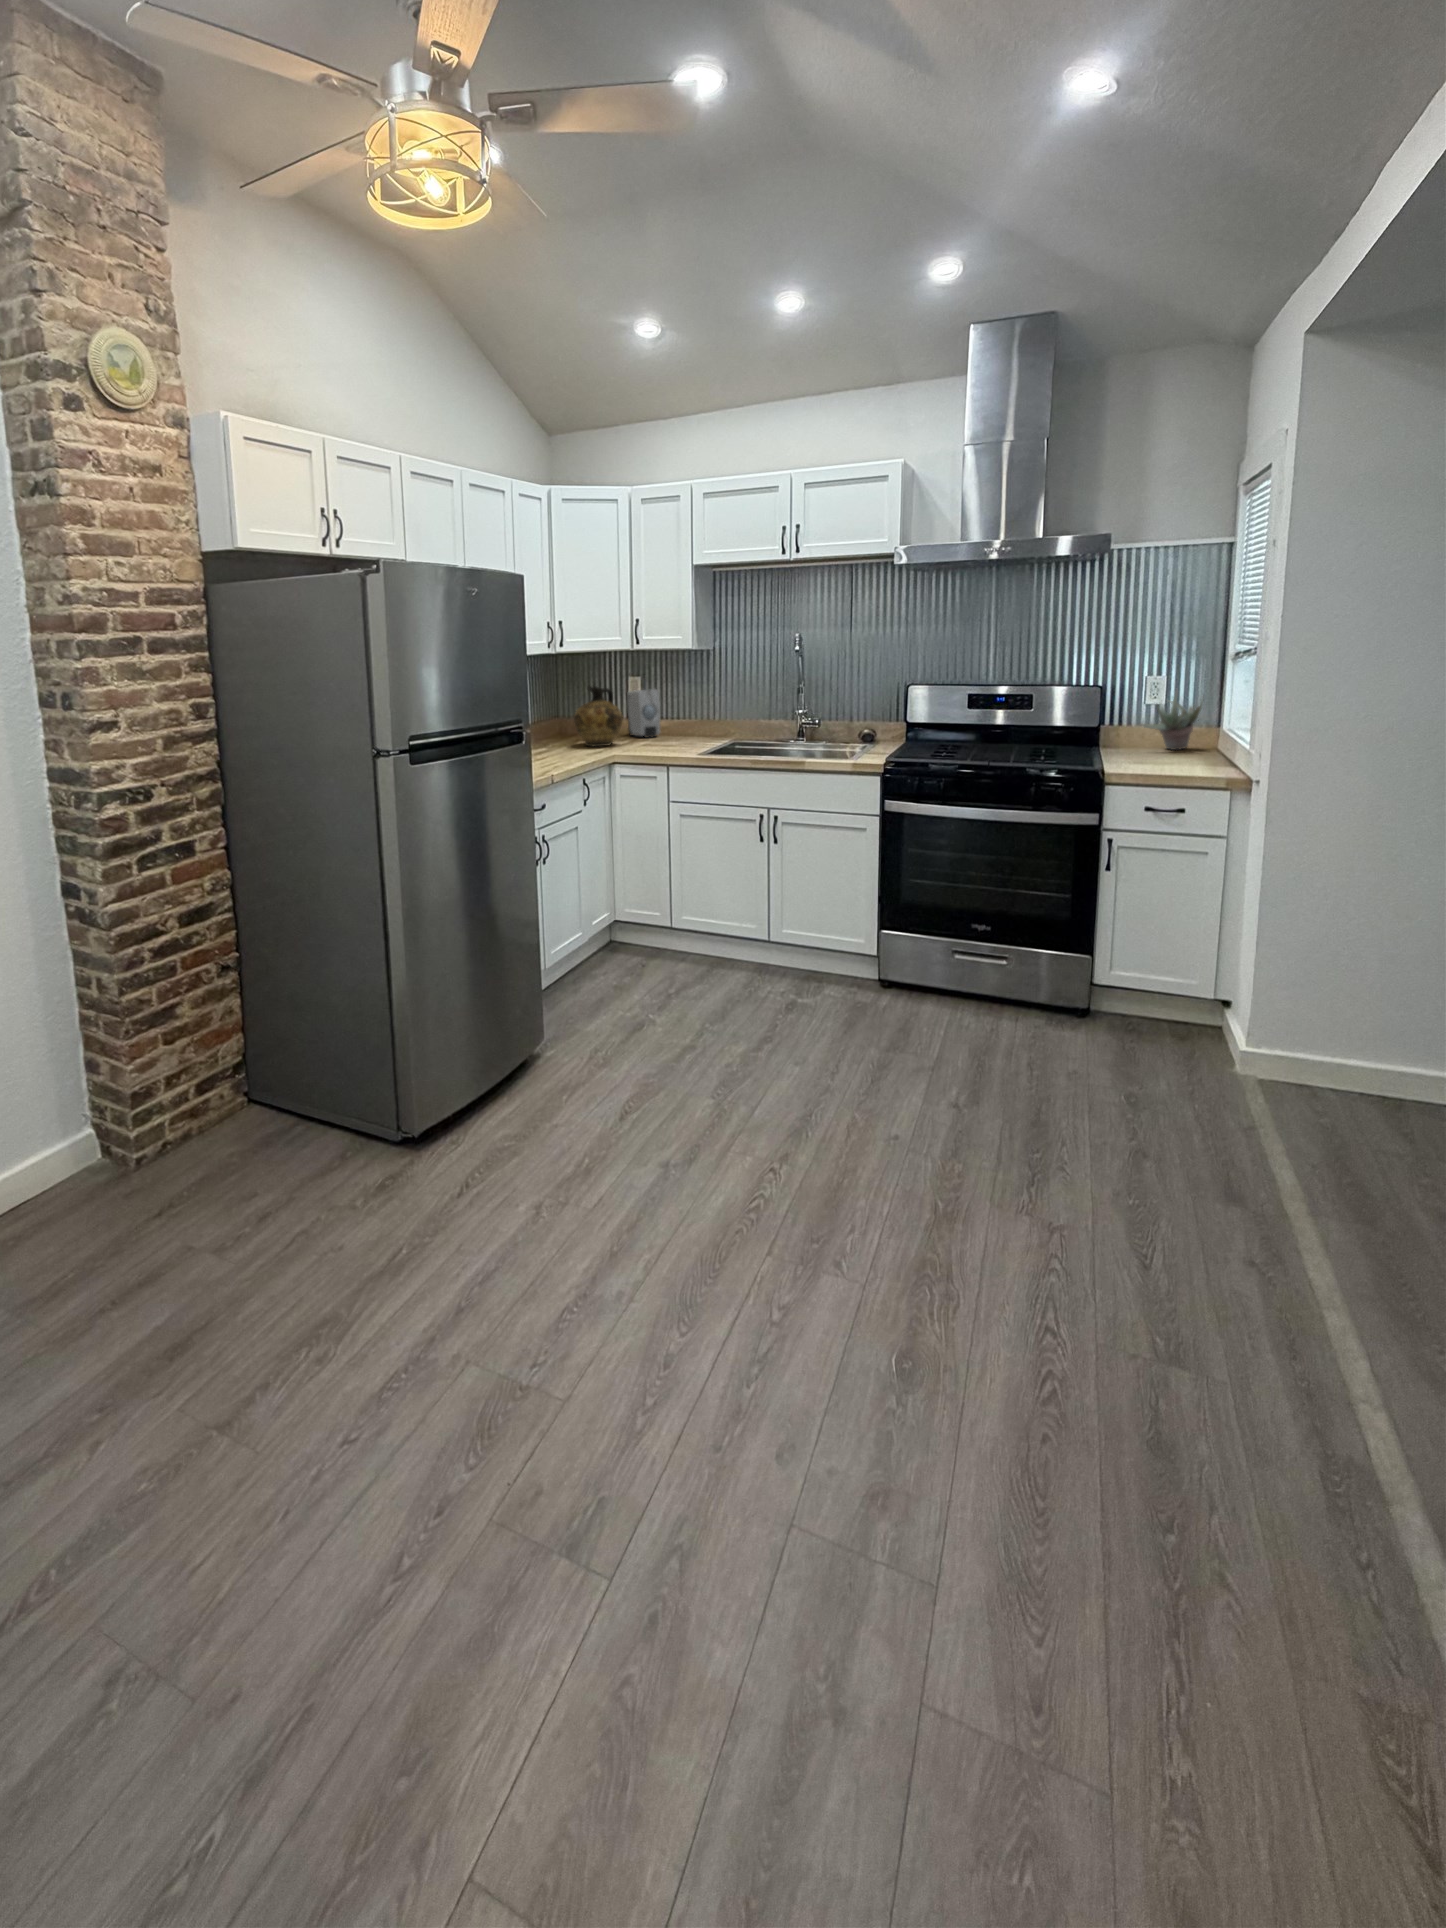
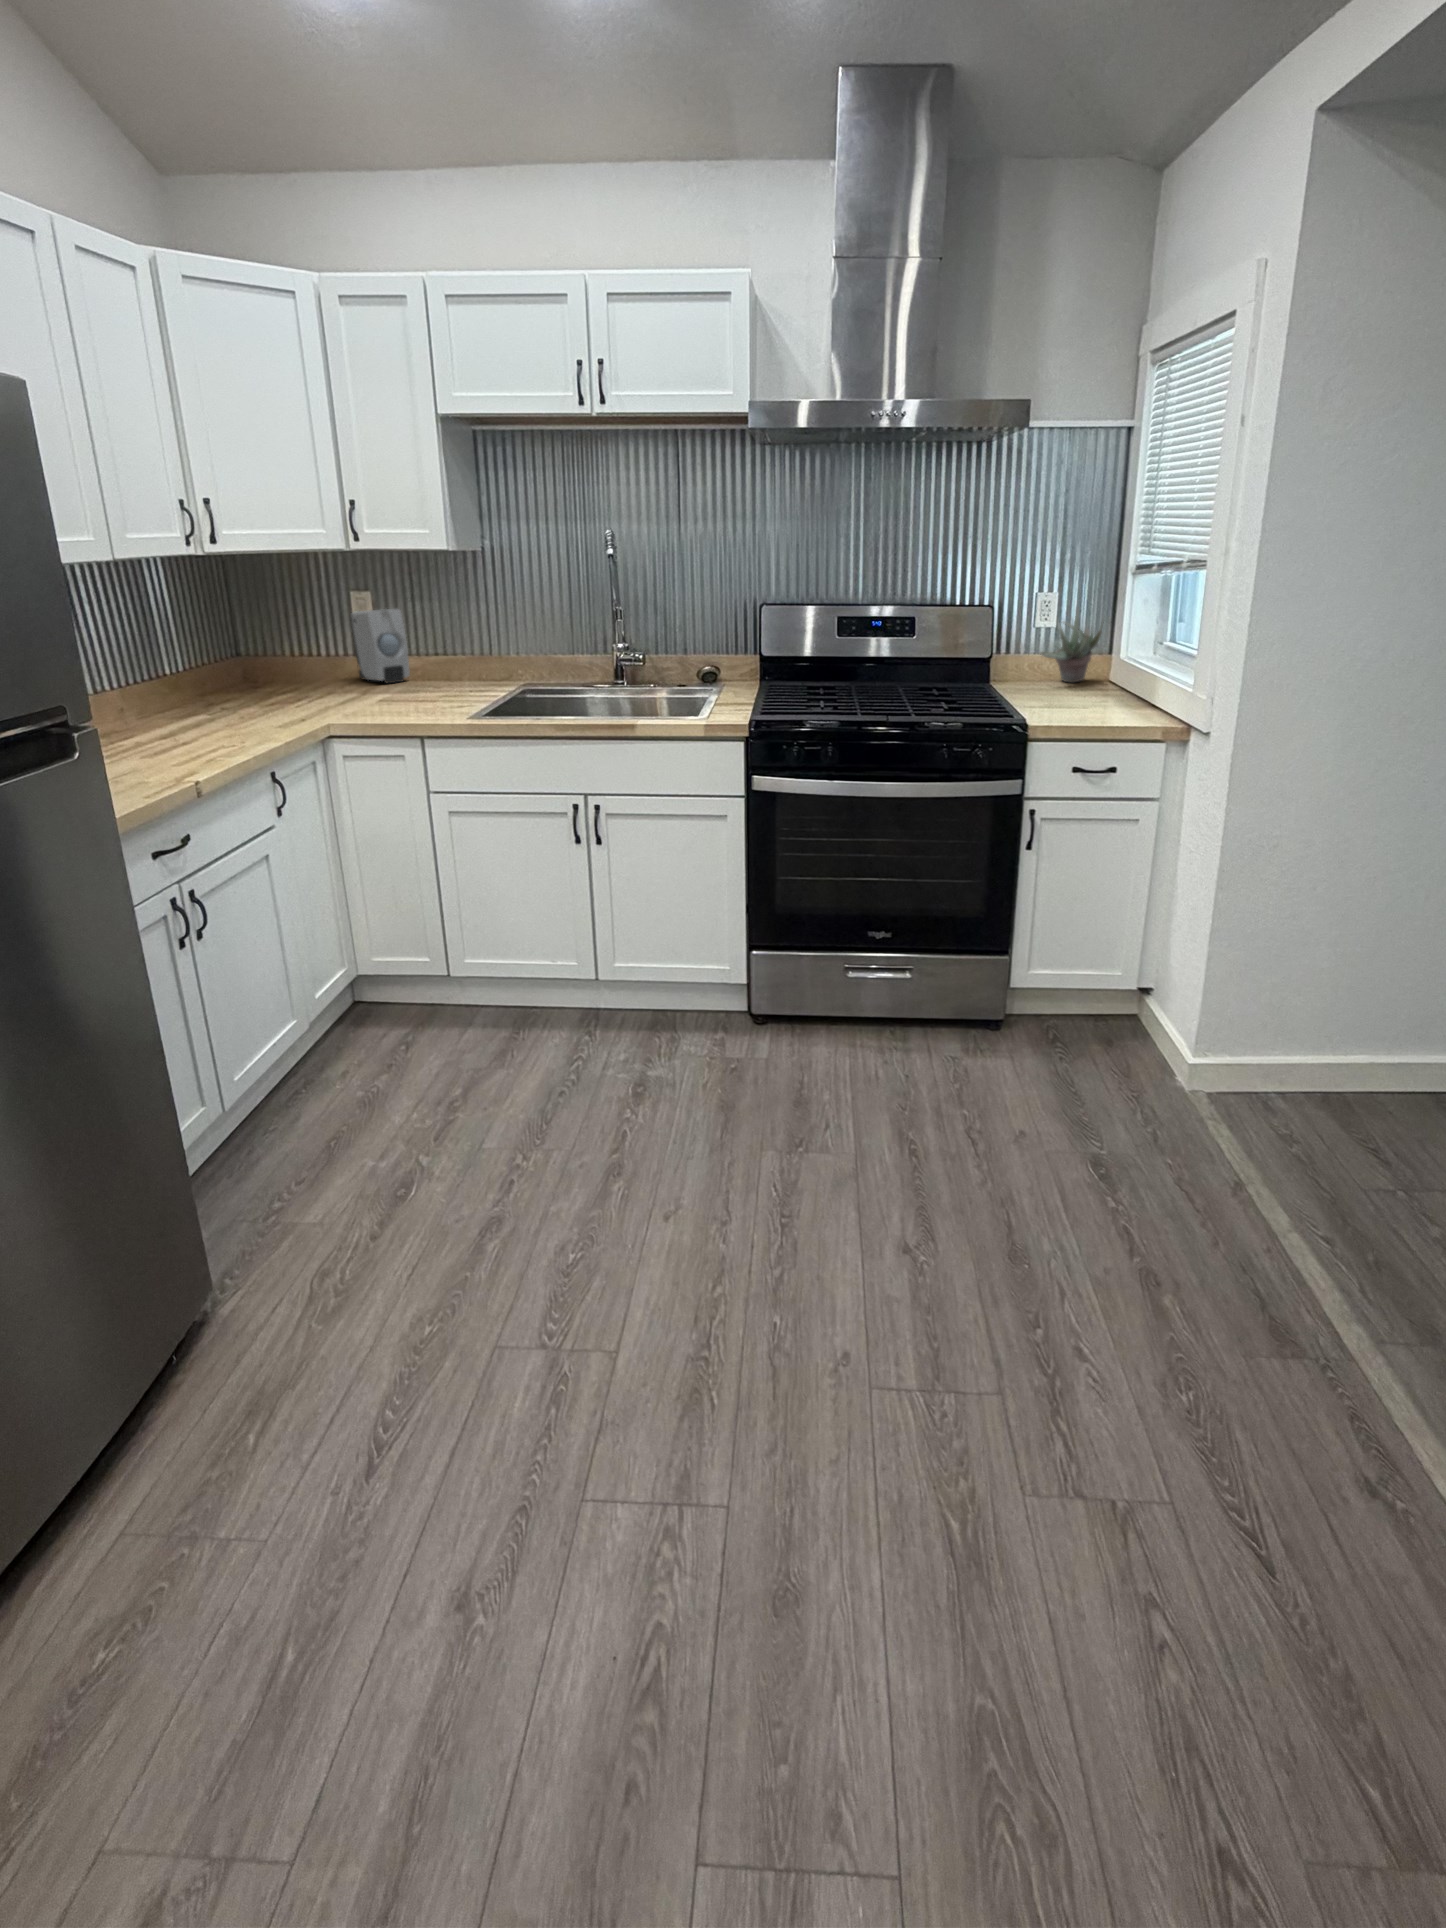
ceramic jug: present [574,686,623,747] -> none [256,607,343,706]

